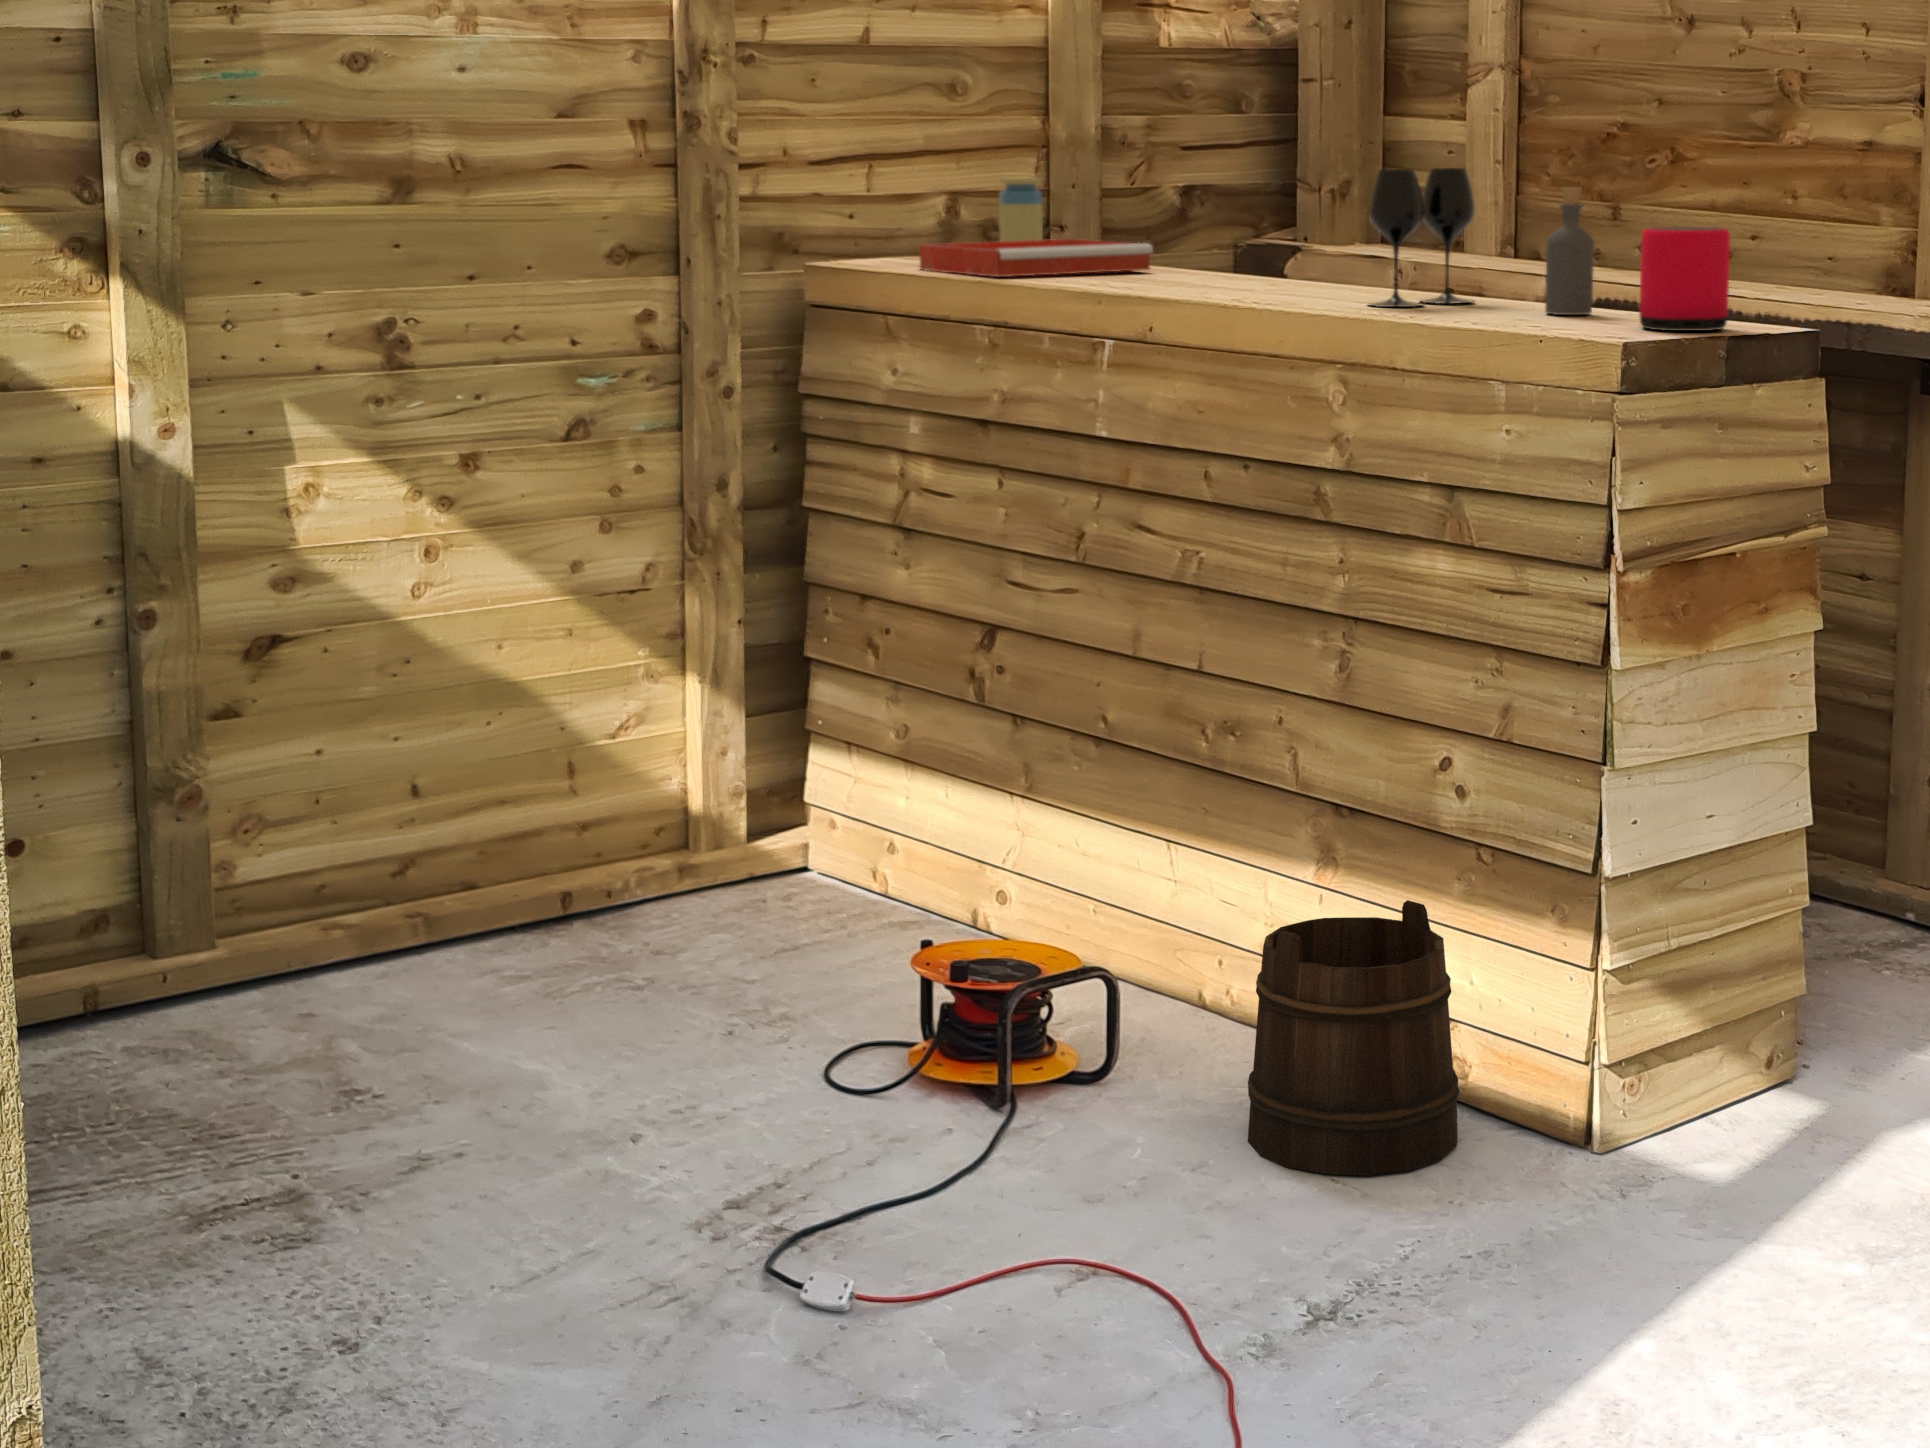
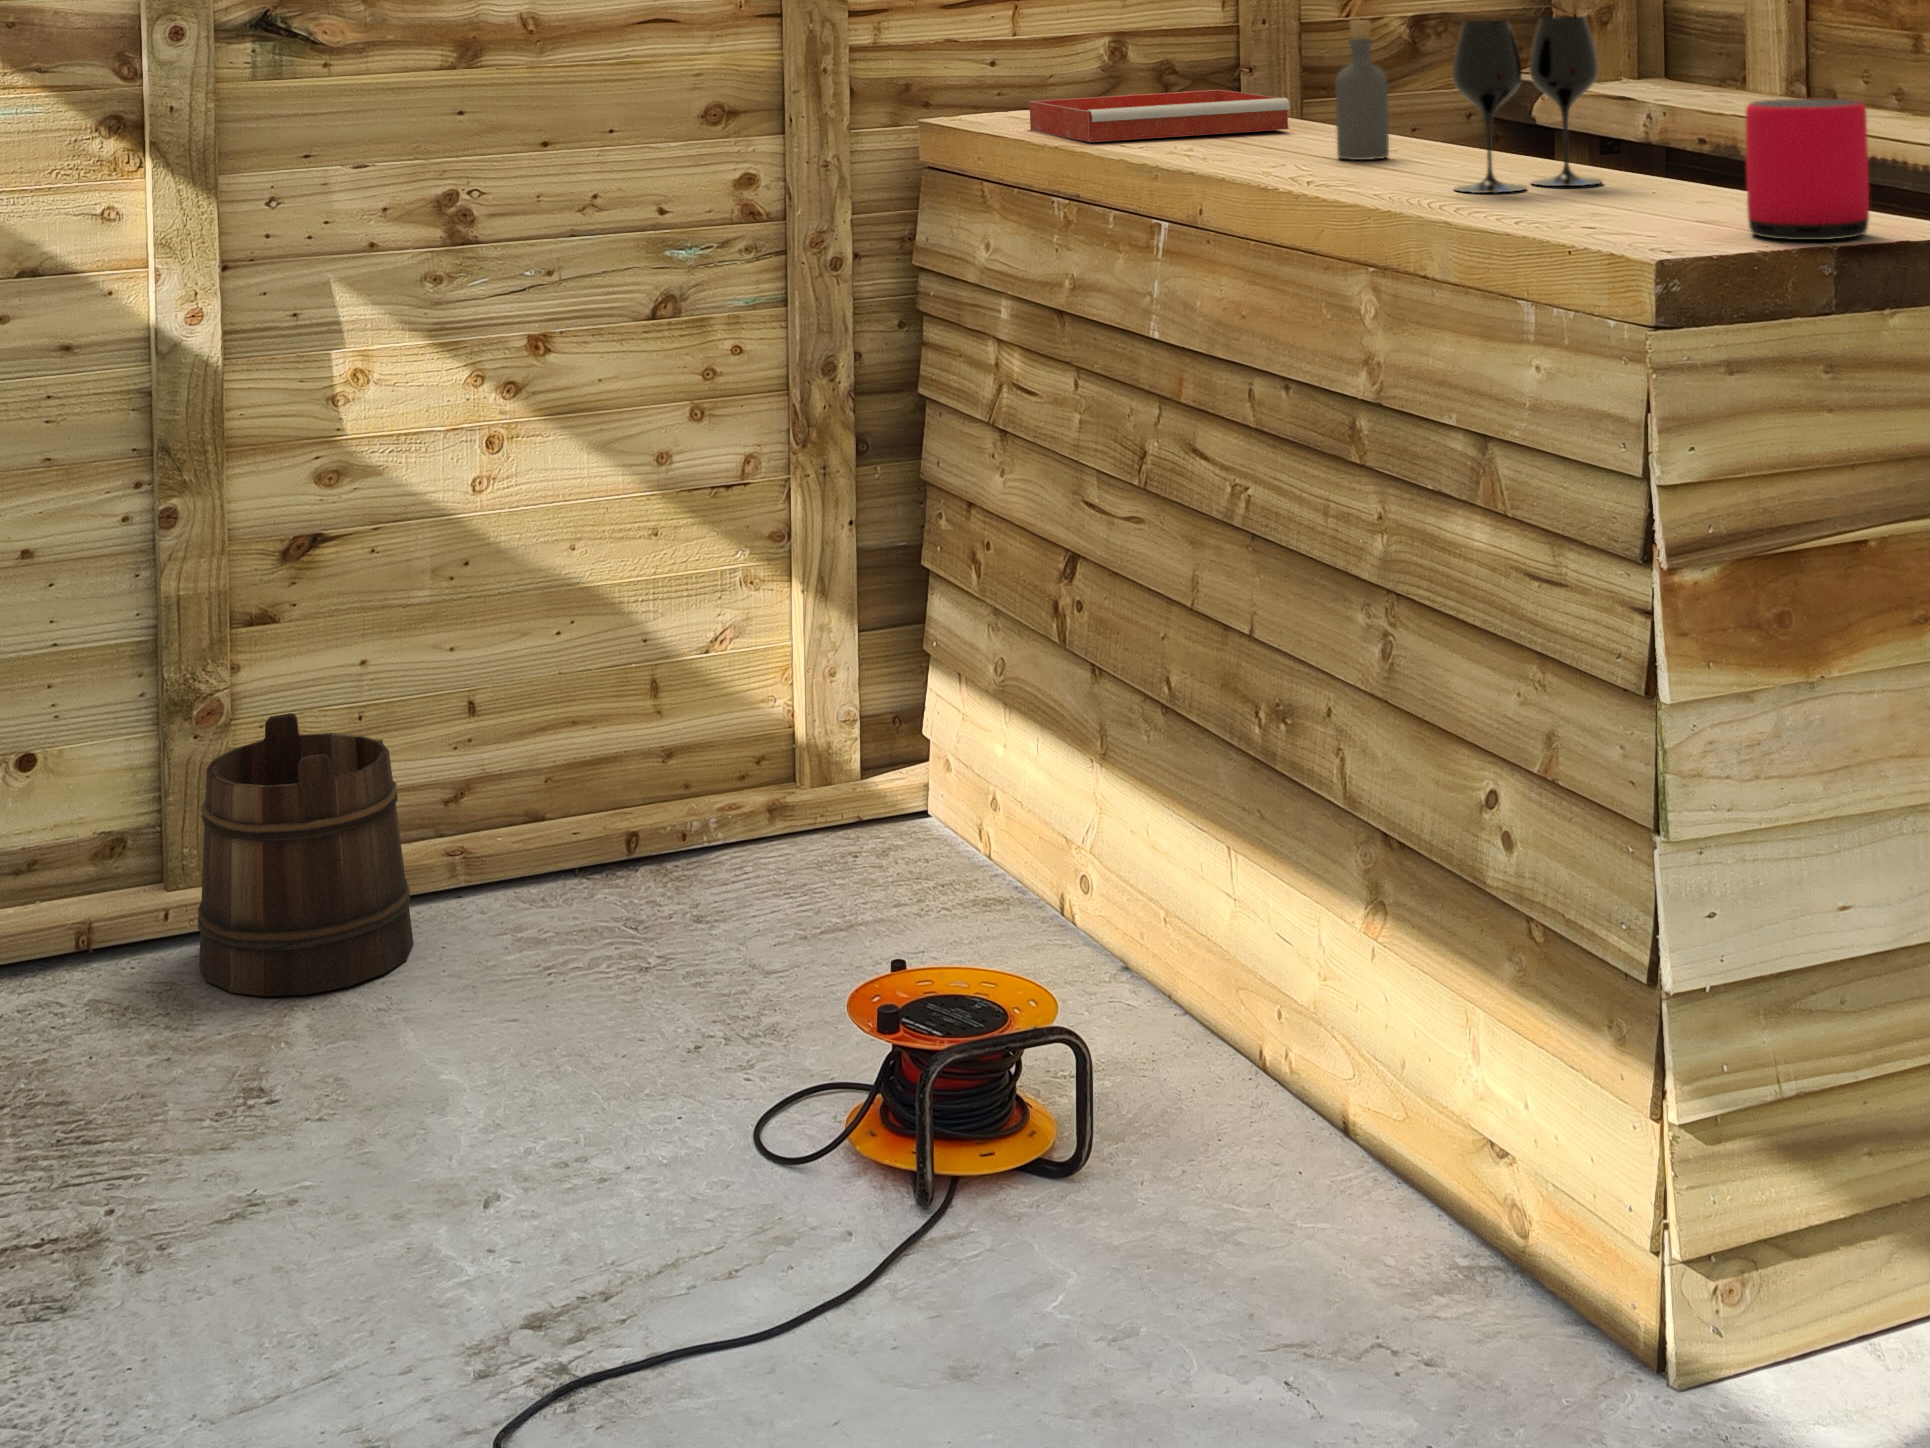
jar: present [999,178,1043,241] -> none [1180,14,1230,97]
bottle: present [1545,187,1594,315] -> present [1336,20,1389,160]
bucket: present [1248,900,1459,1176] -> present [198,713,414,996]

